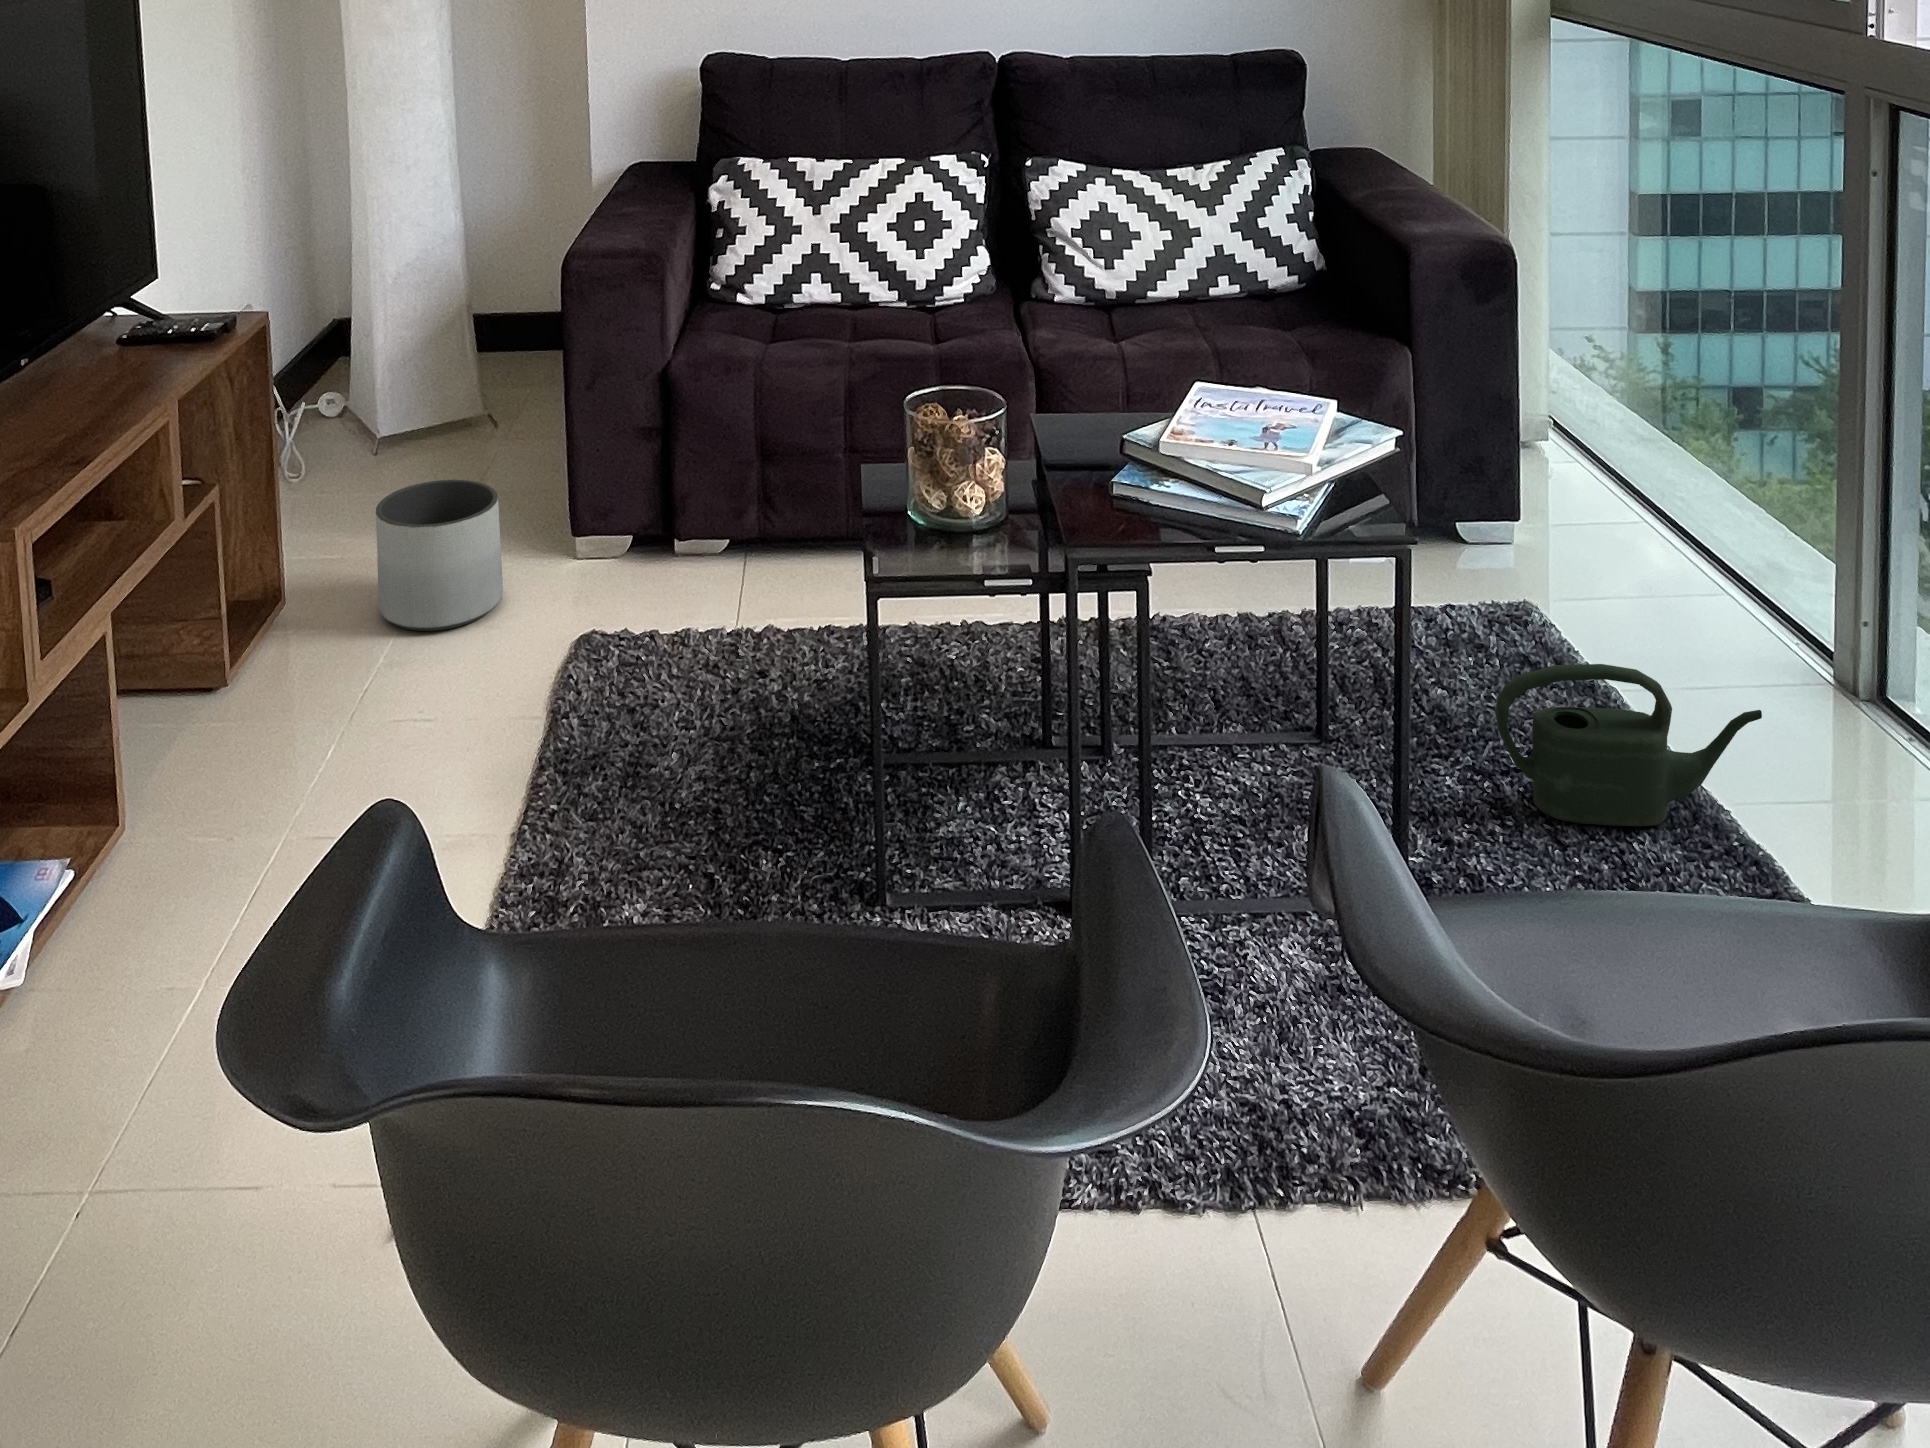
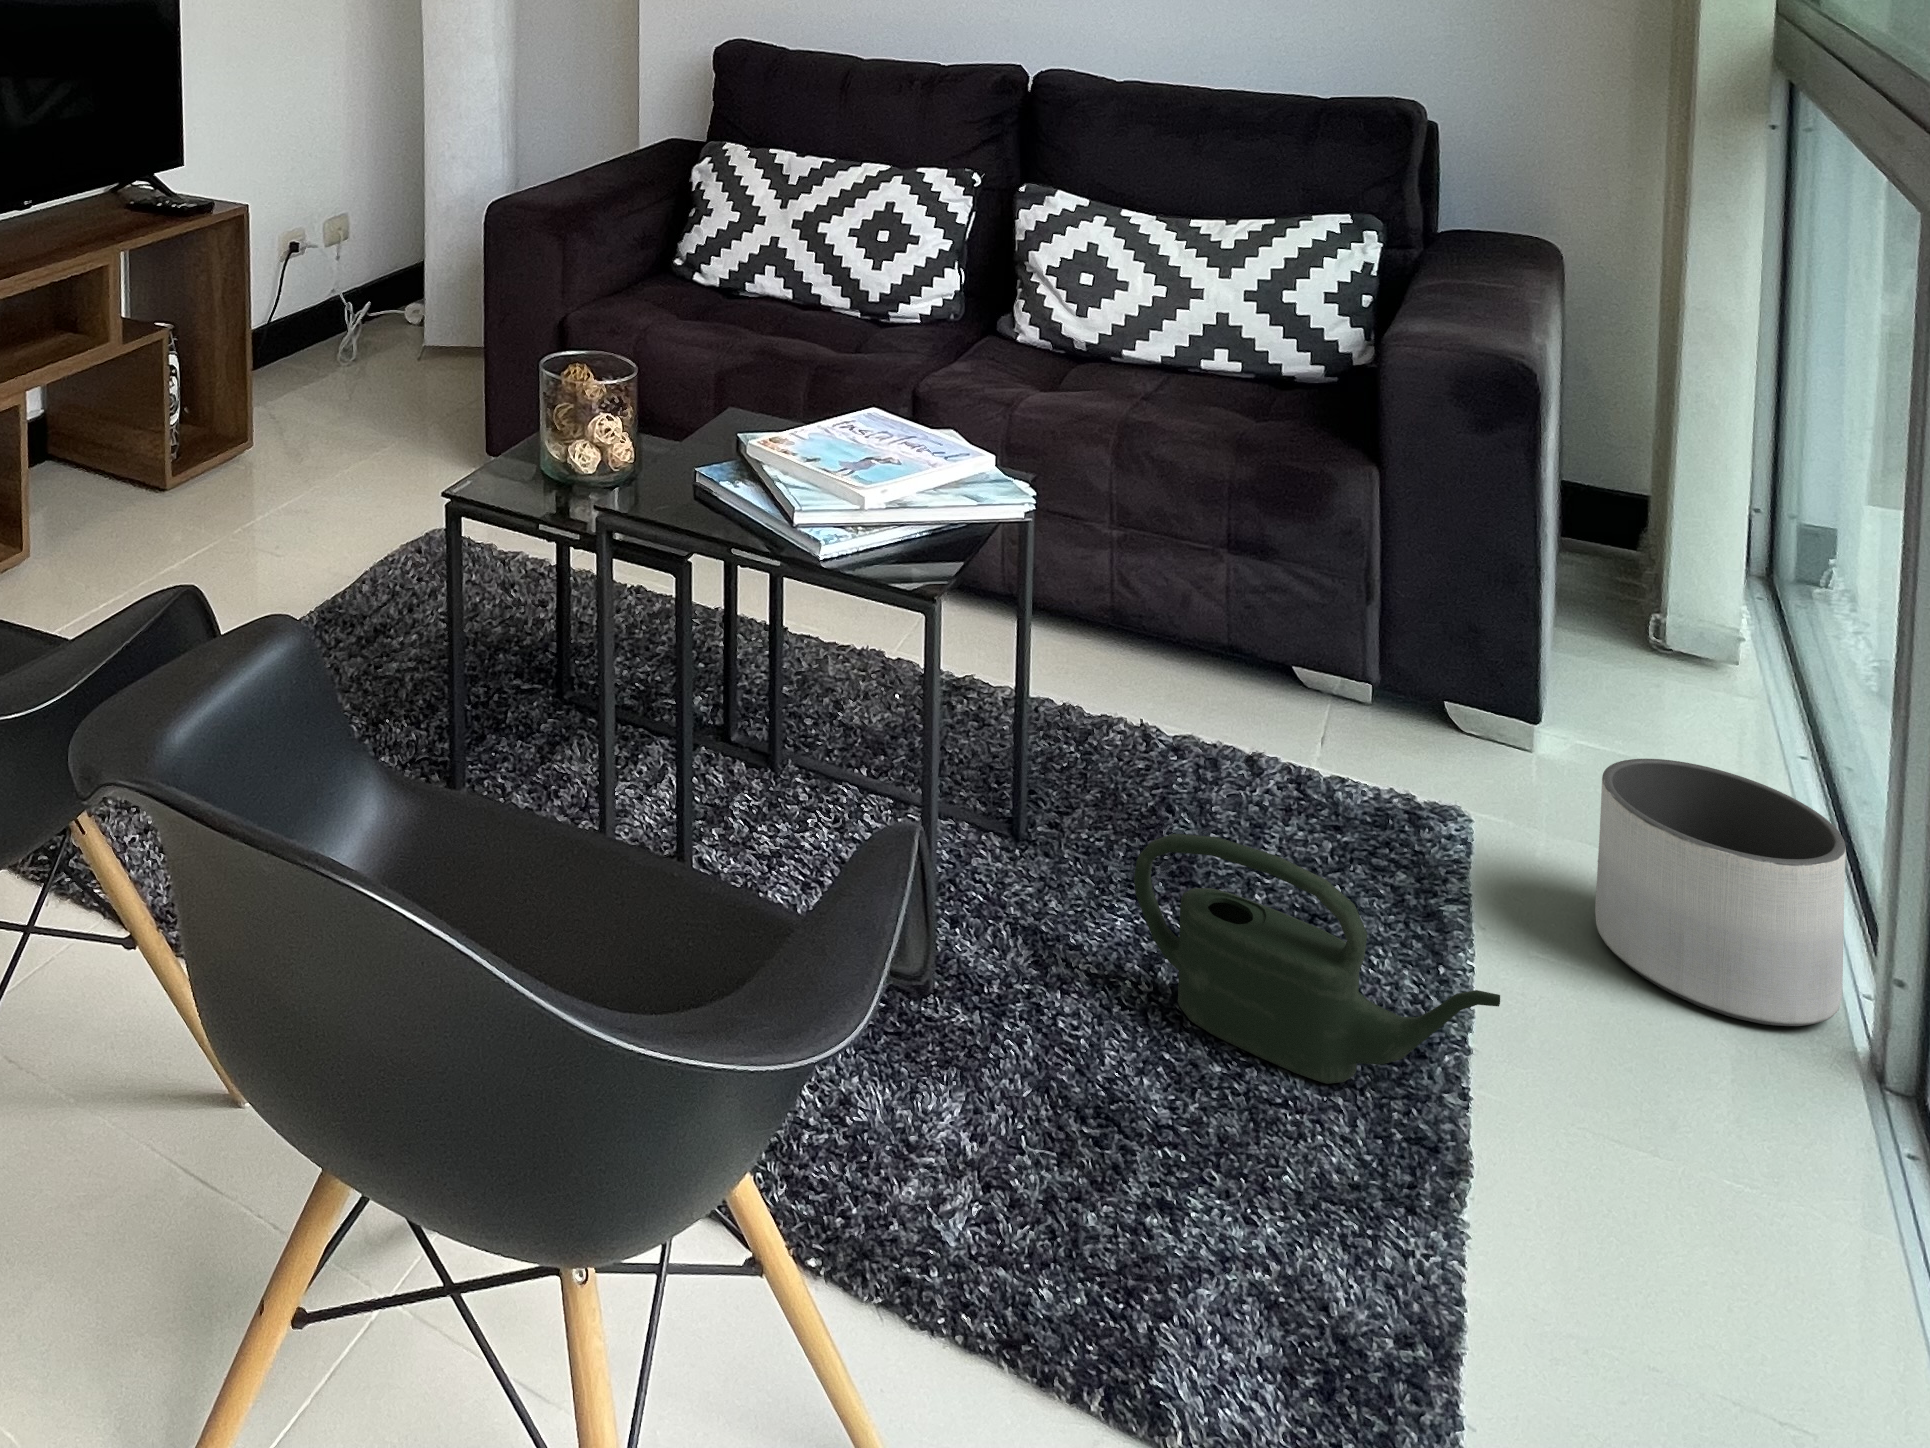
planter: present [376,480,503,631] -> present [1595,759,1846,1026]

